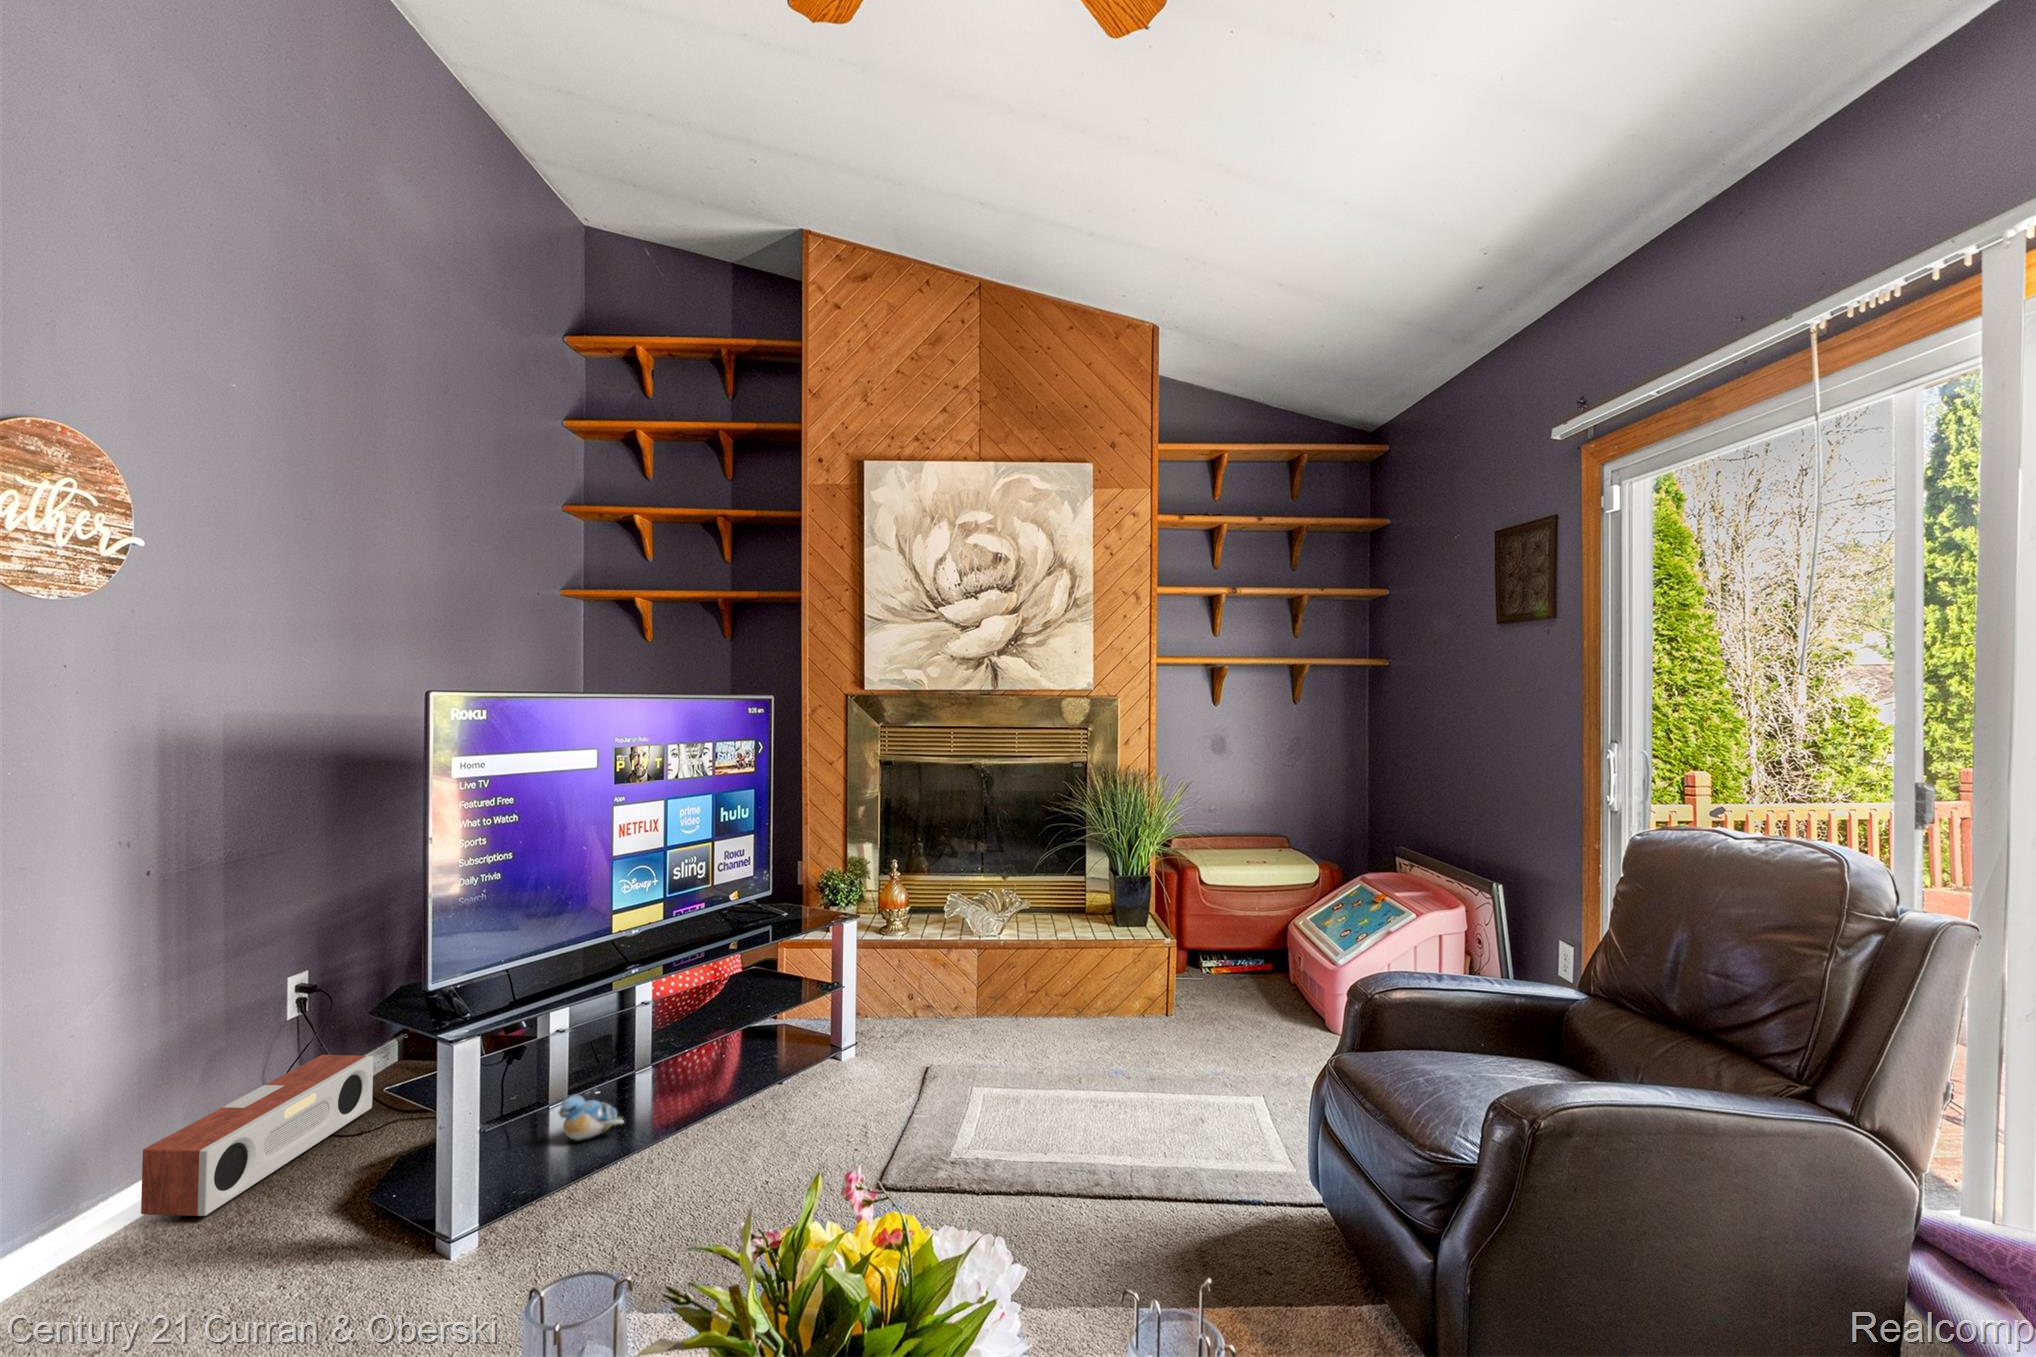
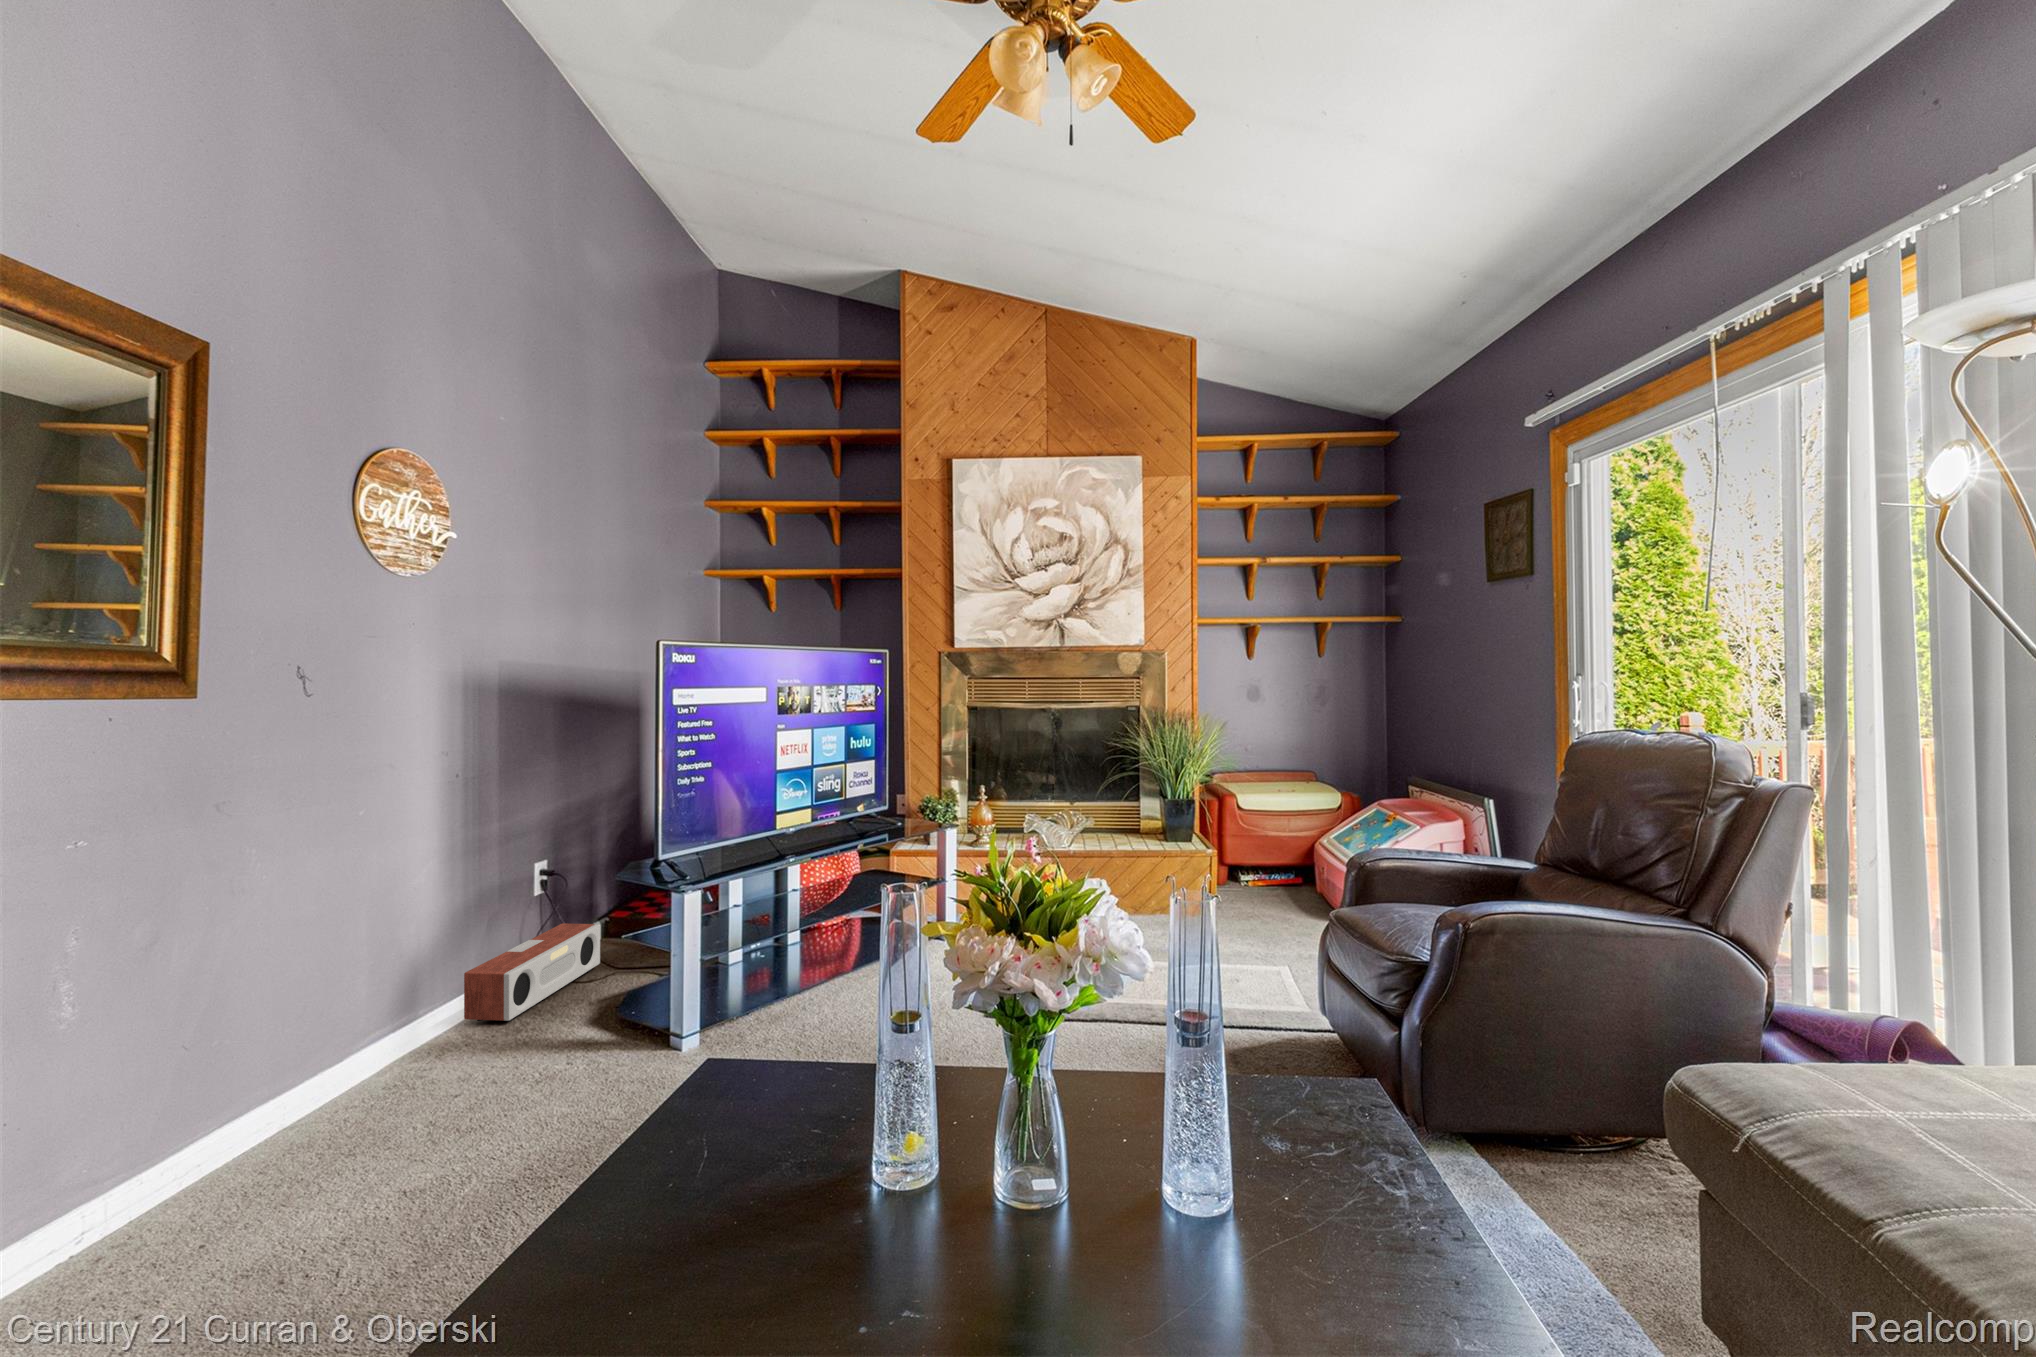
plush toy: present [558,1095,624,1140] -> none [744,949,792,983]

